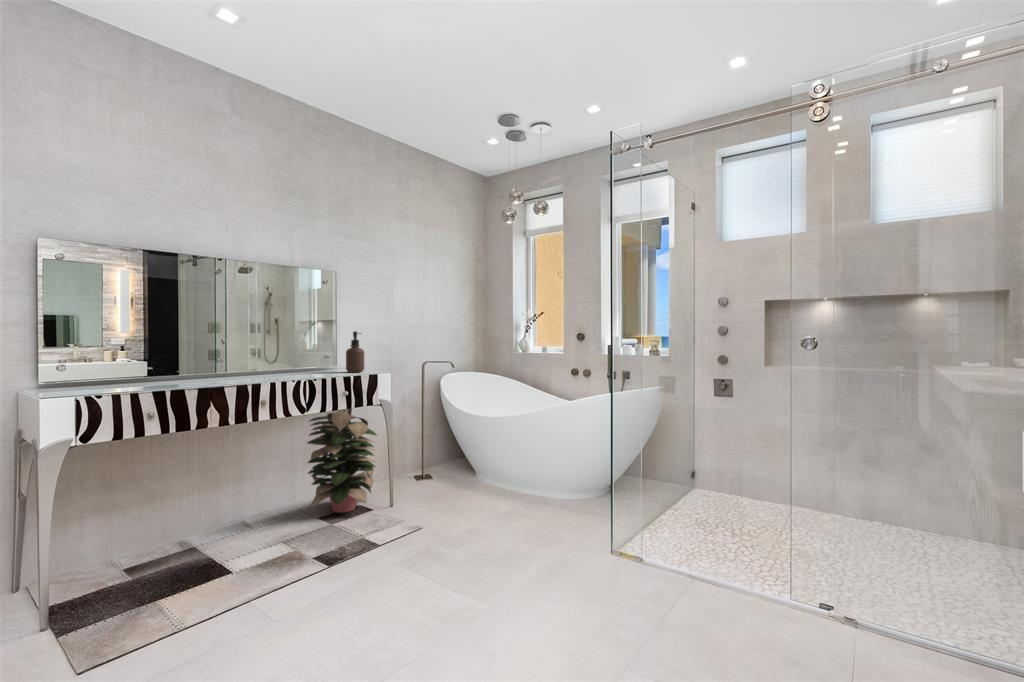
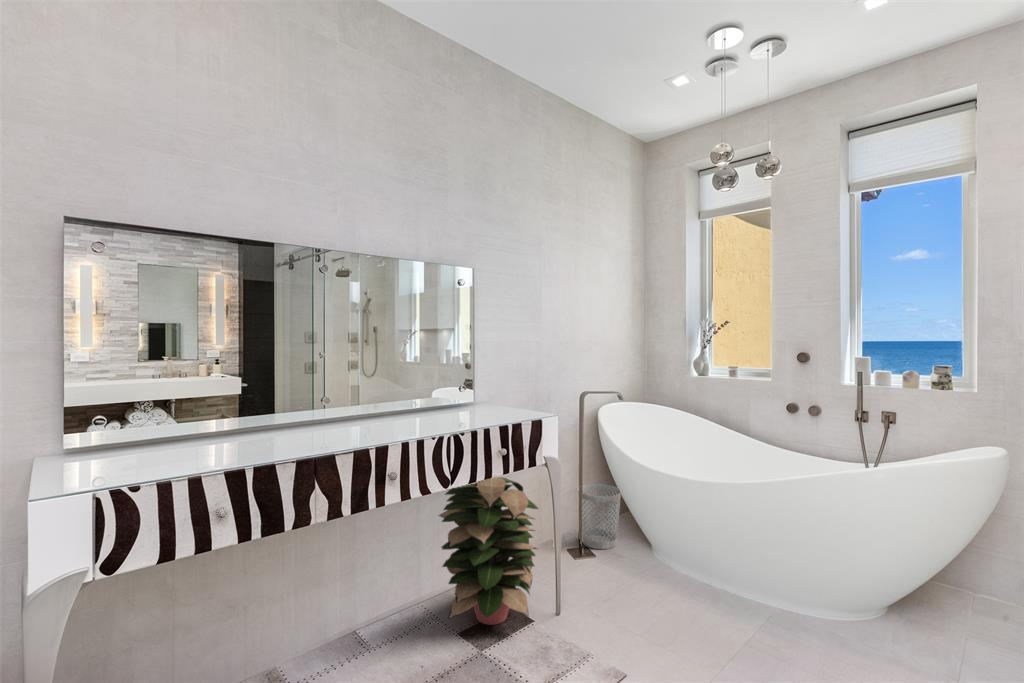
soap dispenser: present [346,331,364,372] -> none [496,355,522,417]
wastebasket: none [424,430,455,475] -> present [578,484,621,549]

